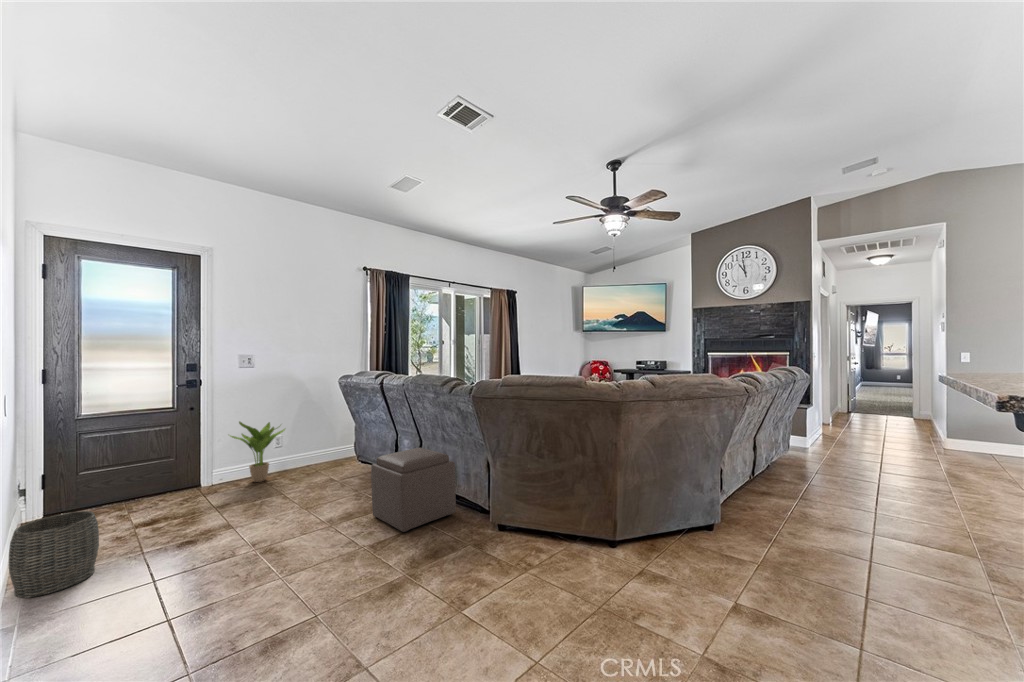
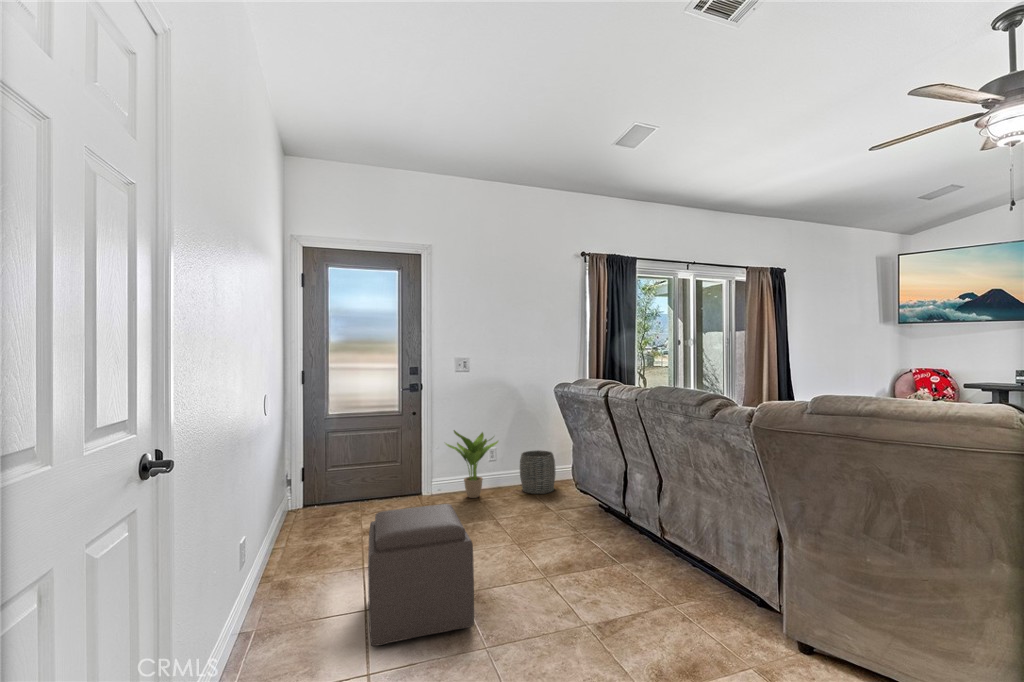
ottoman: present [371,448,456,532] -> present [368,504,474,646]
woven basket: present [9,511,99,598] -> present [520,450,555,494]

